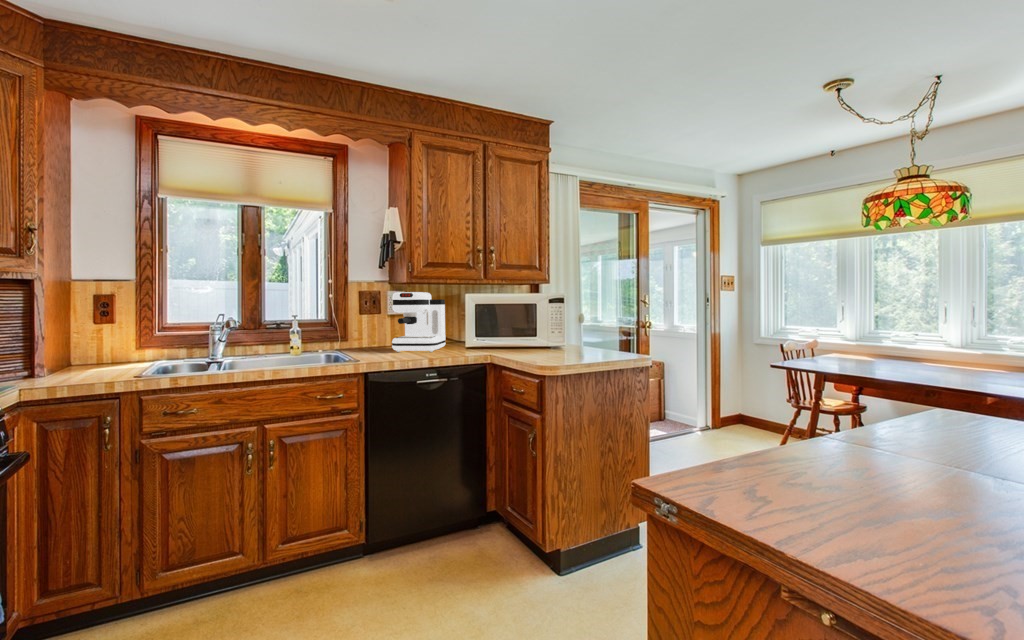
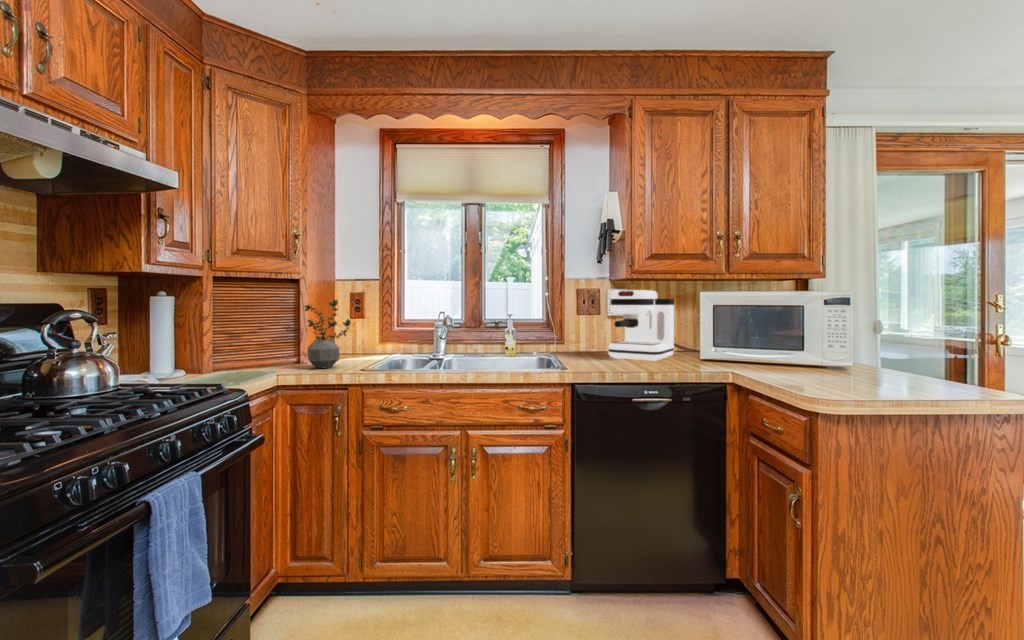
potted plant: none [47,301,114,378] -> present [304,300,351,368]

